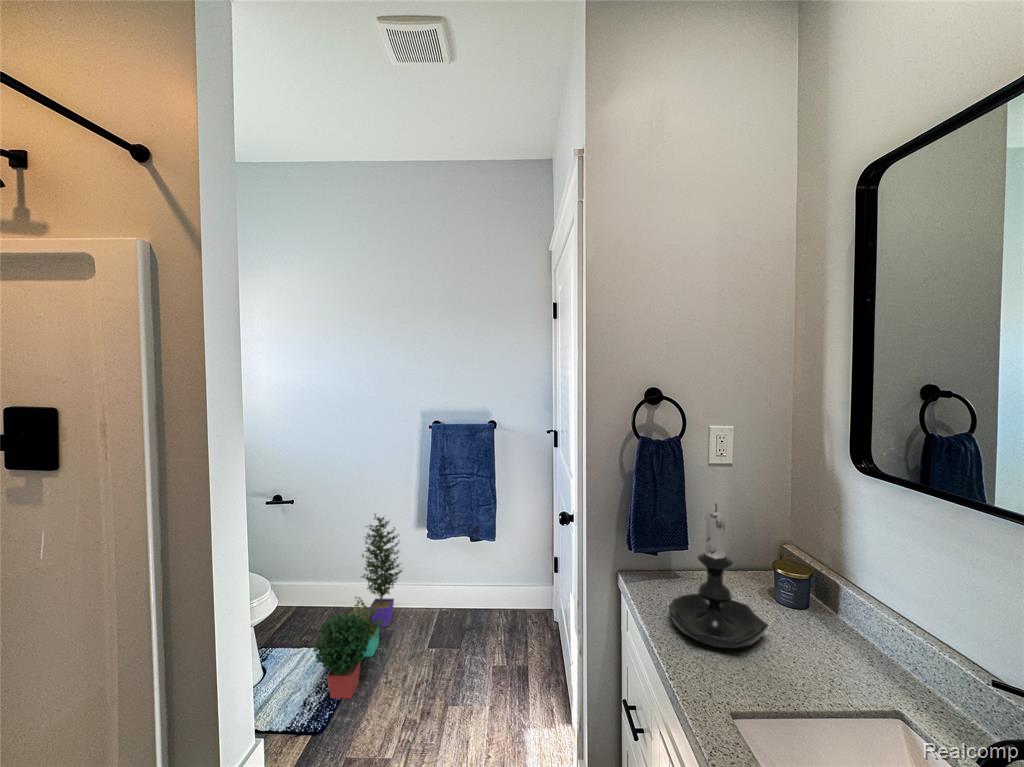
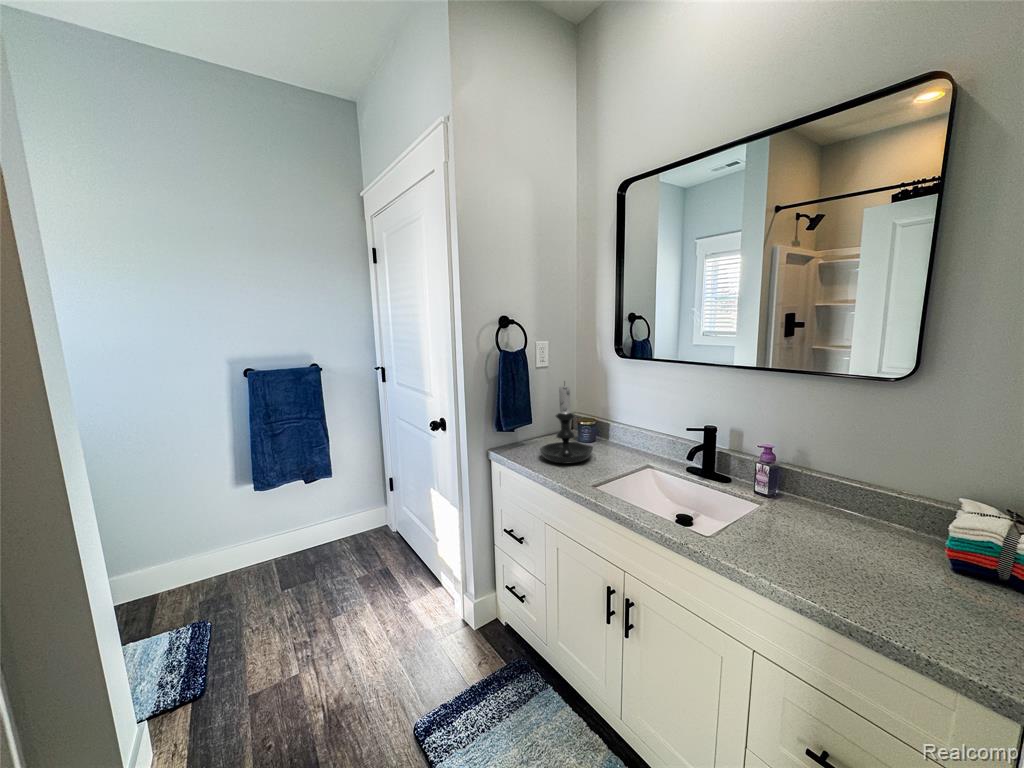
potted plant: present [313,514,402,699] -> none [164,481,242,668]

